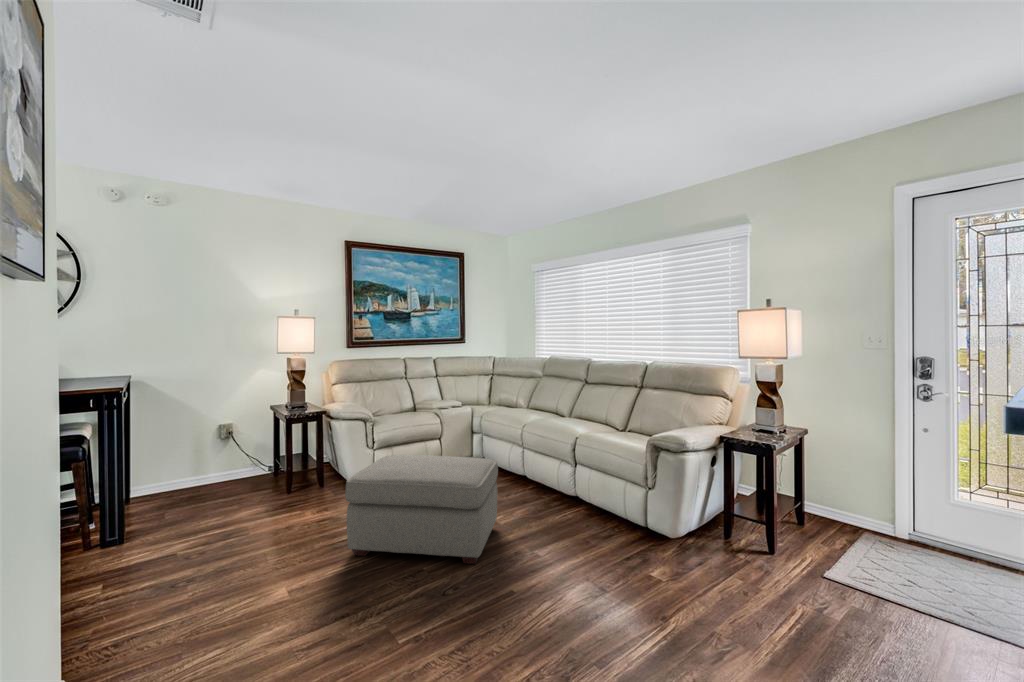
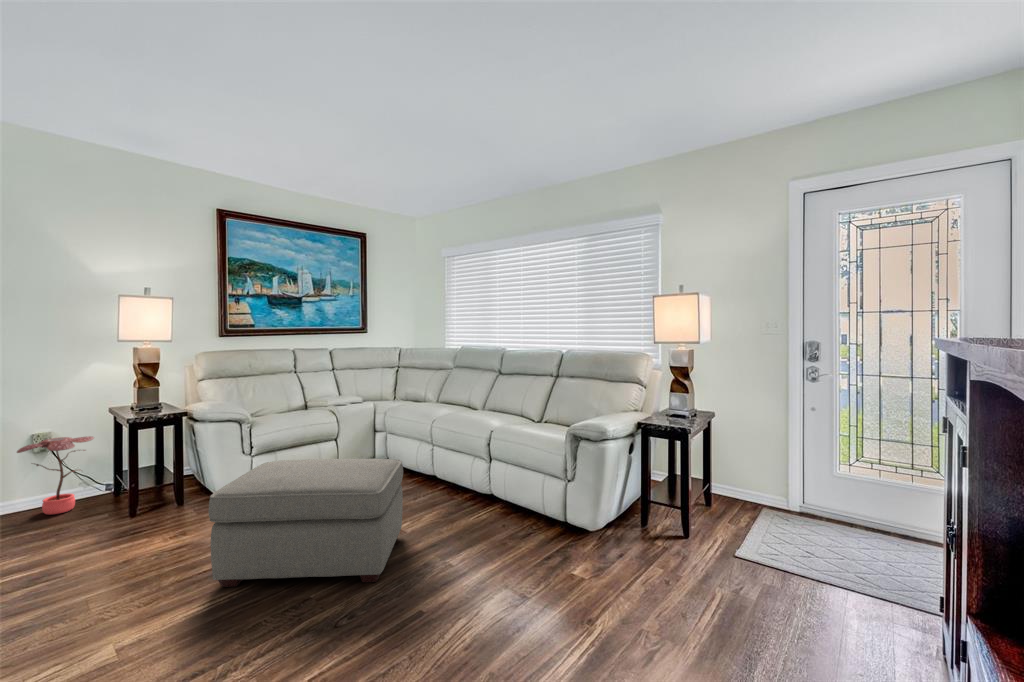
potted plant: none [208,428,259,488] -> present [17,436,94,515]

